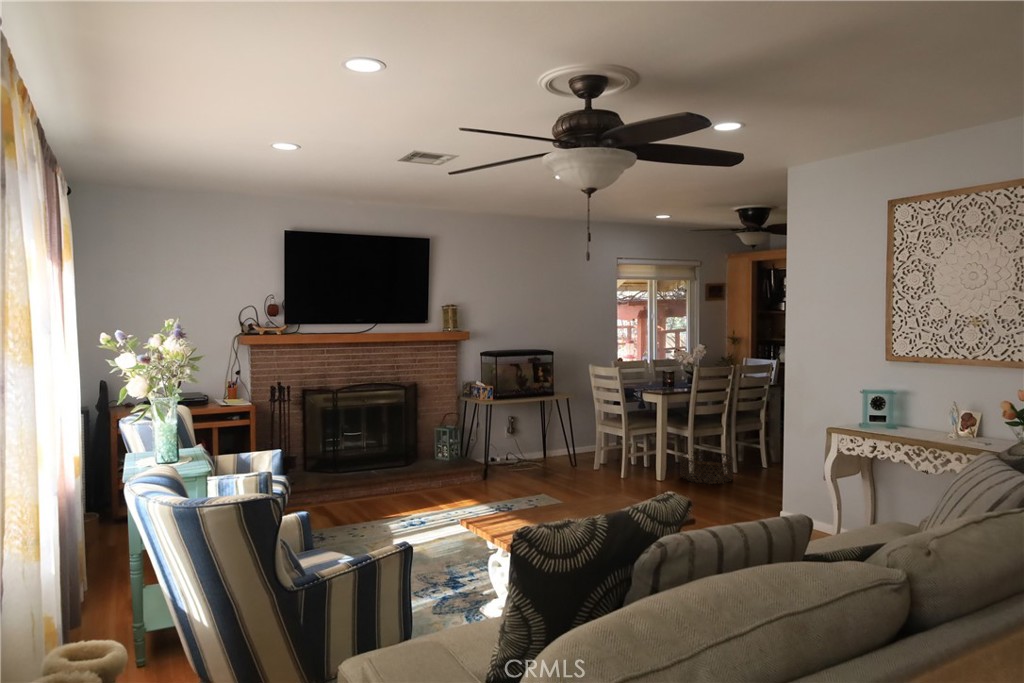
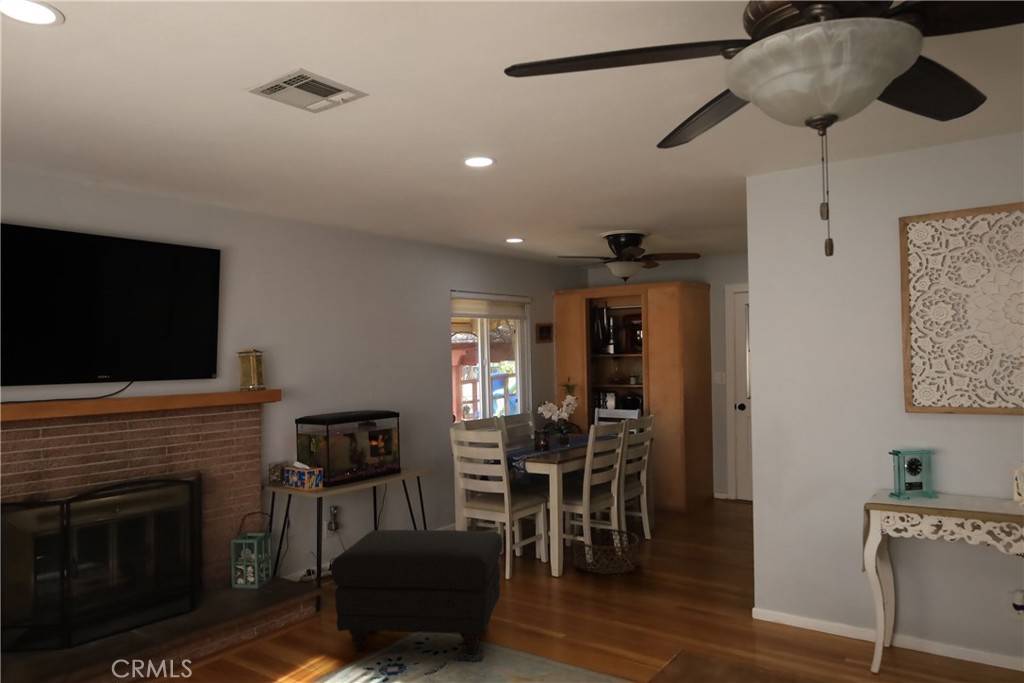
ottoman: none [476,429,598,510] -> present [331,530,503,654]

